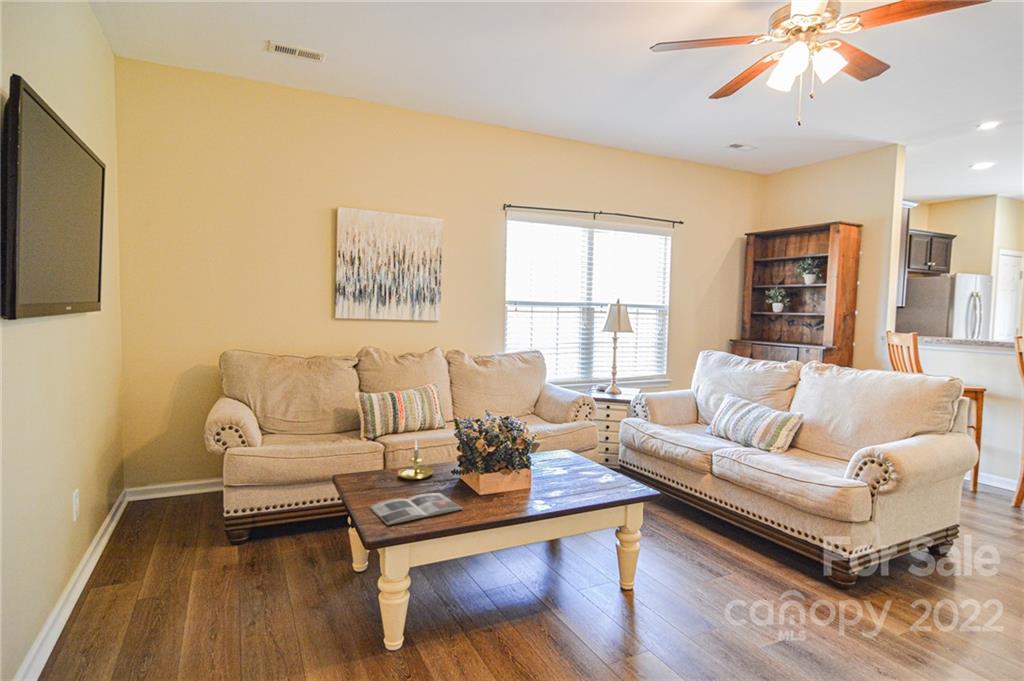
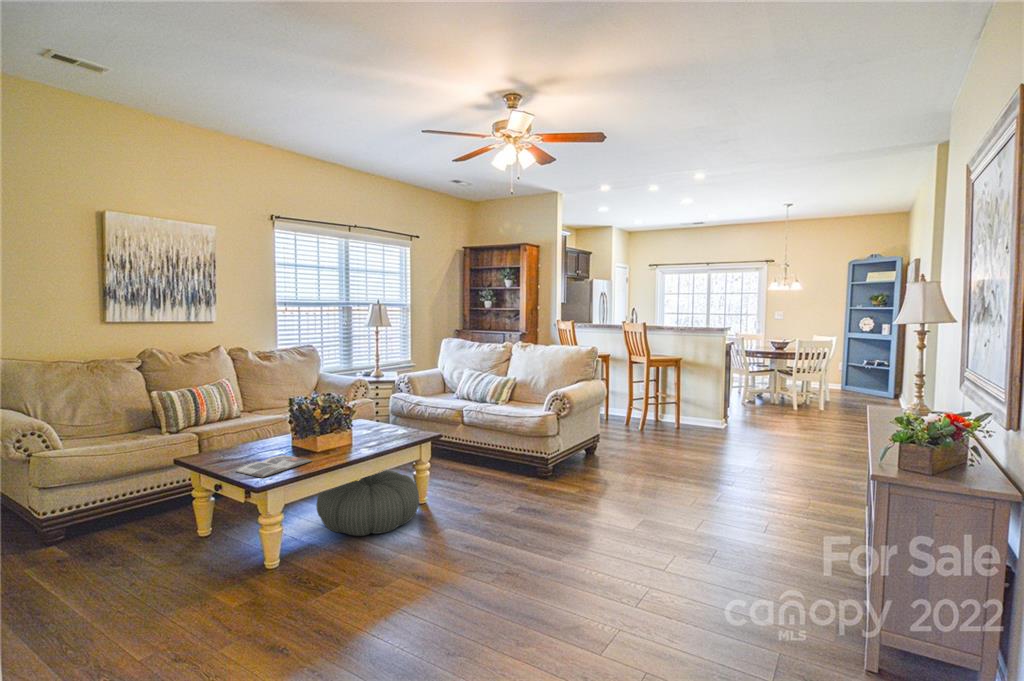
candle holder: present [398,441,434,480] -> none [237,420,270,452]
pouf: none [477,526,614,632] -> present [317,470,419,536]

